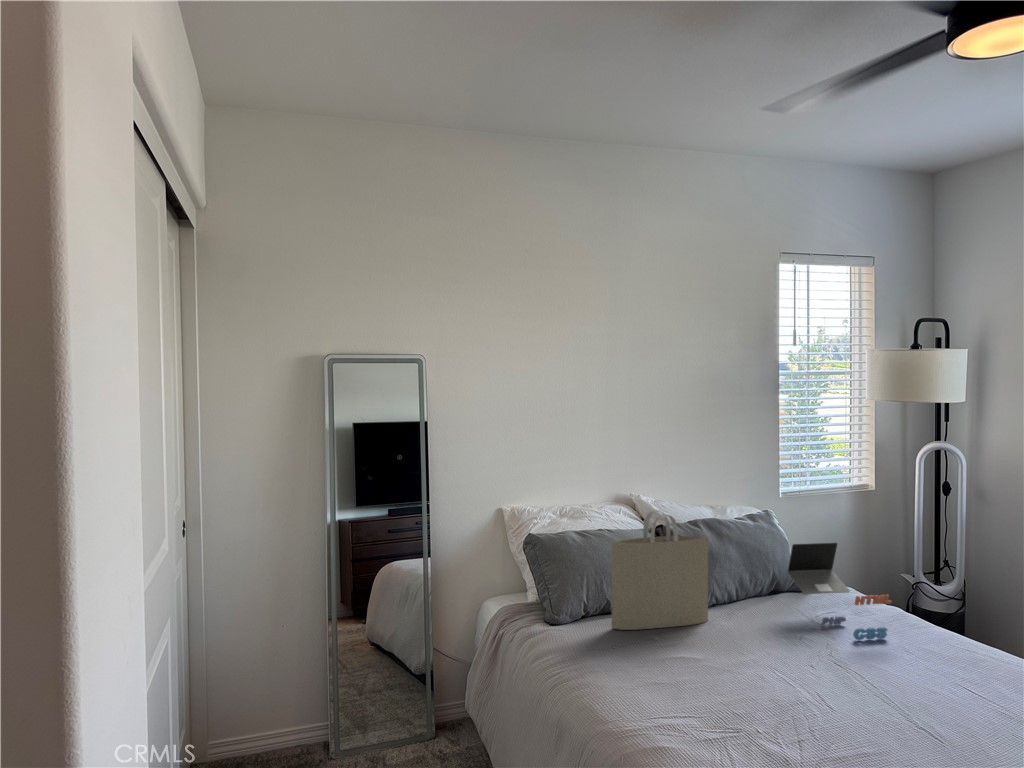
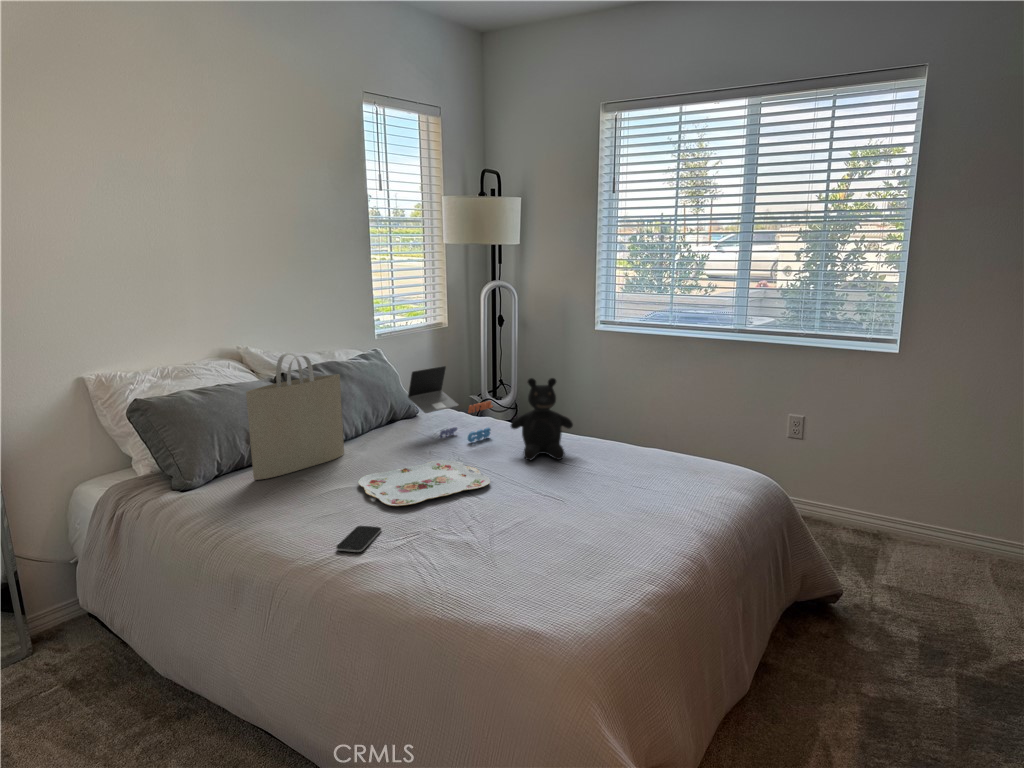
teddy bear: none [906,579,1002,696] -> present [510,378,573,460]
serving tray: none [704,652,858,705] -> present [358,460,490,506]
smartphone: none [648,710,703,742] -> present [336,526,381,552]

